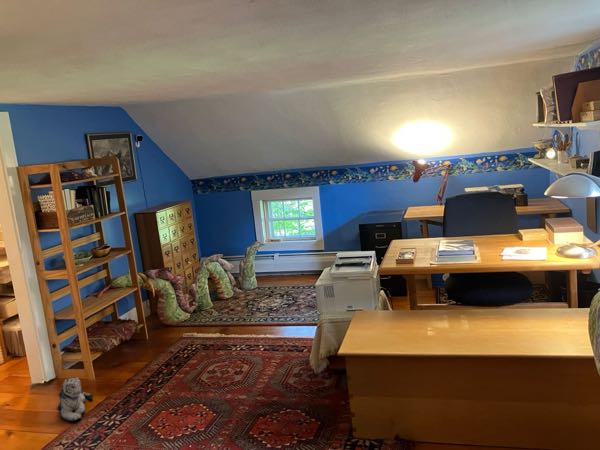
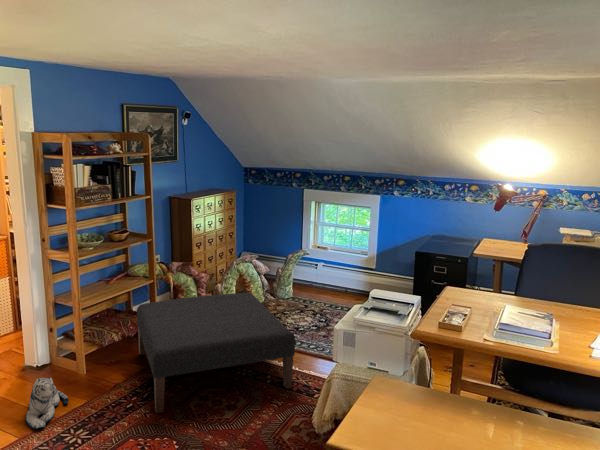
ottoman: none [132,283,282,390] -> present [137,293,295,413]

